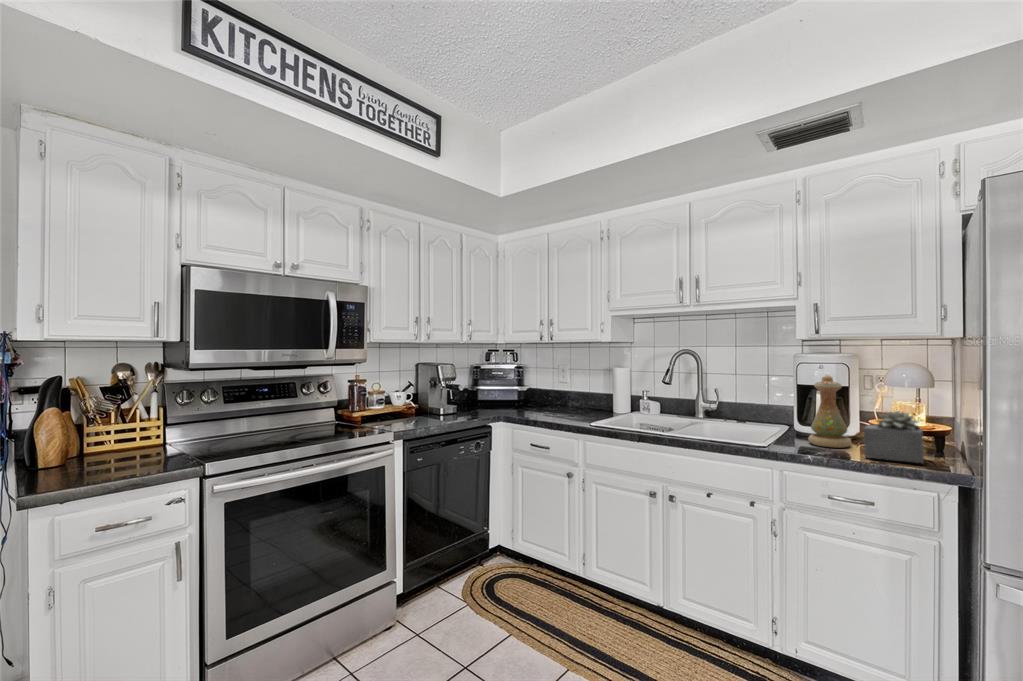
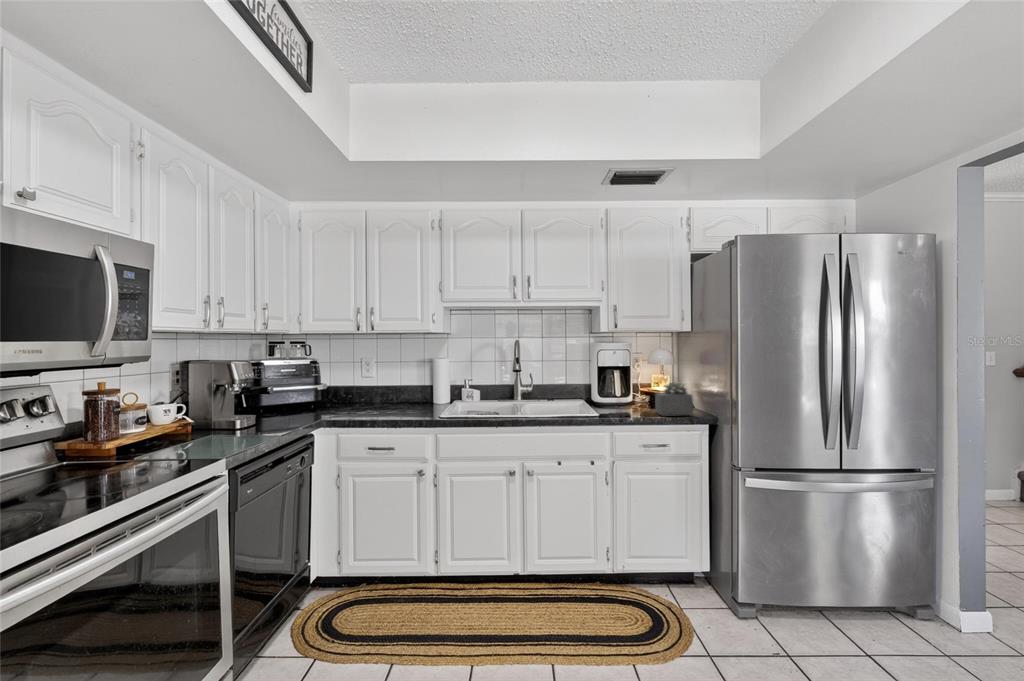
vase: present [808,374,851,448] -> none [613,359,641,412]

